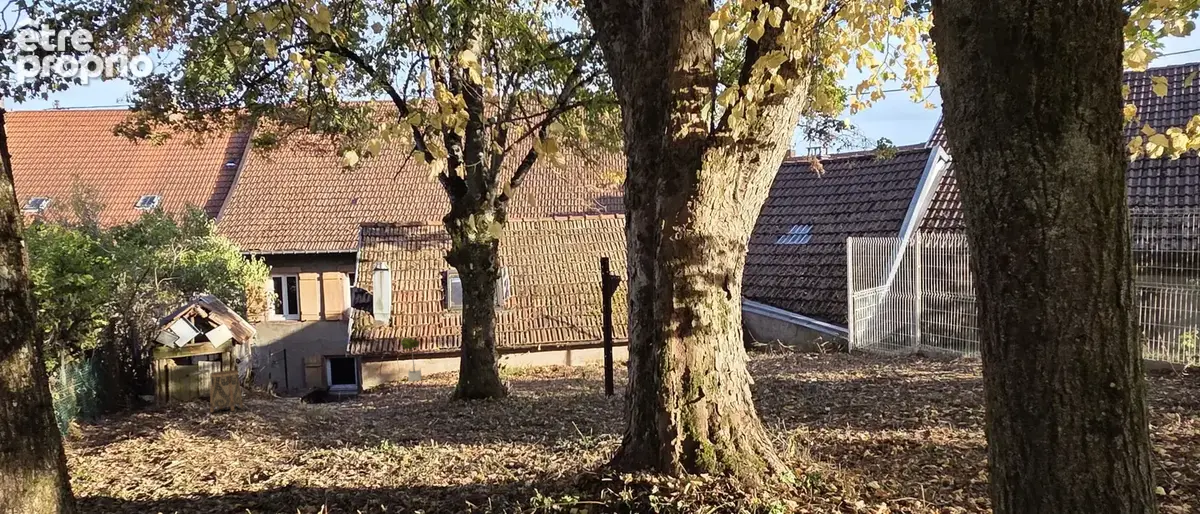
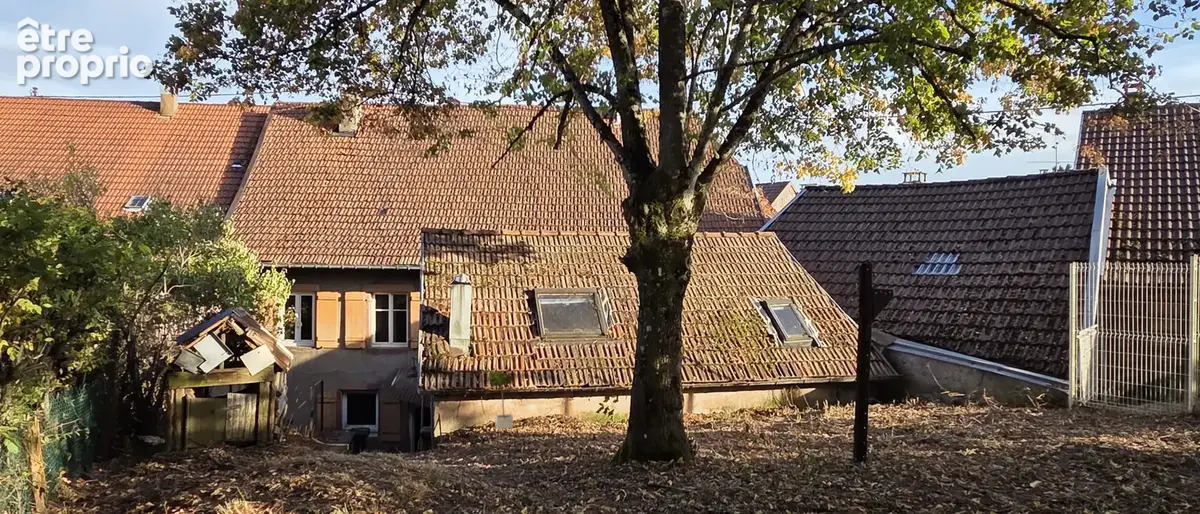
basket: present [210,370,243,412] -> none [287,413,339,485]

